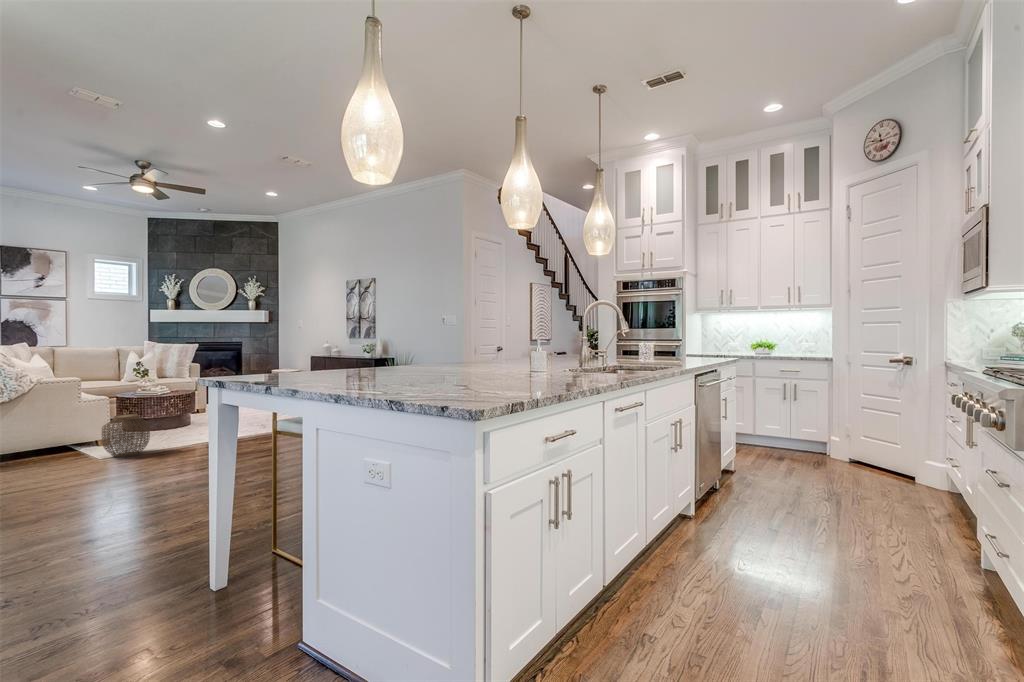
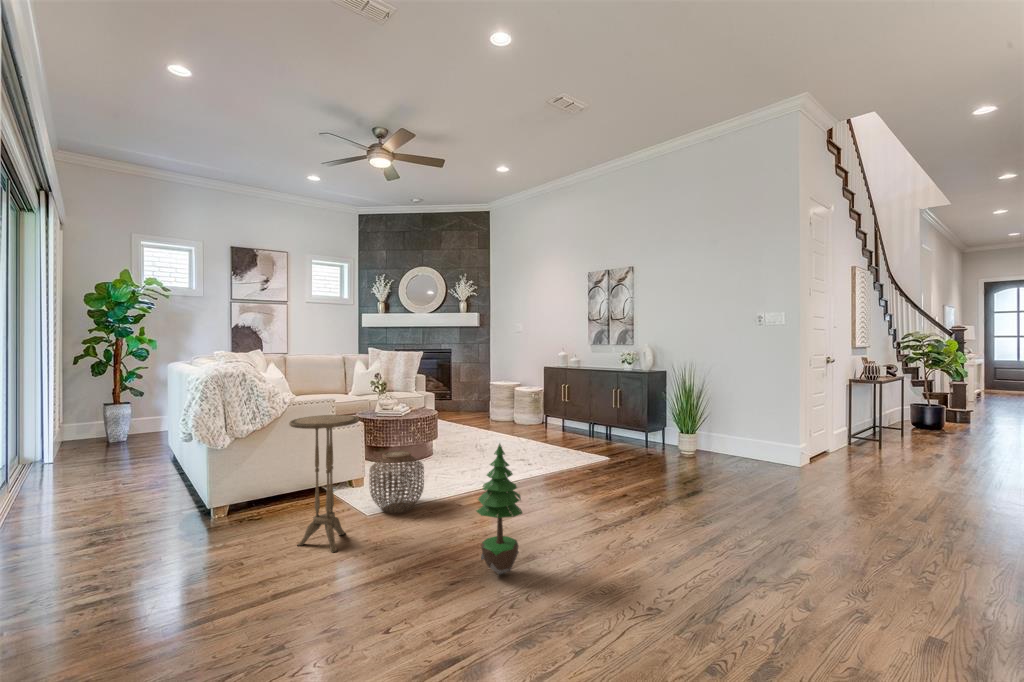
side table: none [21,387,82,476] -> present [289,415,359,553]
potted tree: none [151,397,186,477] -> present [476,444,522,575]

